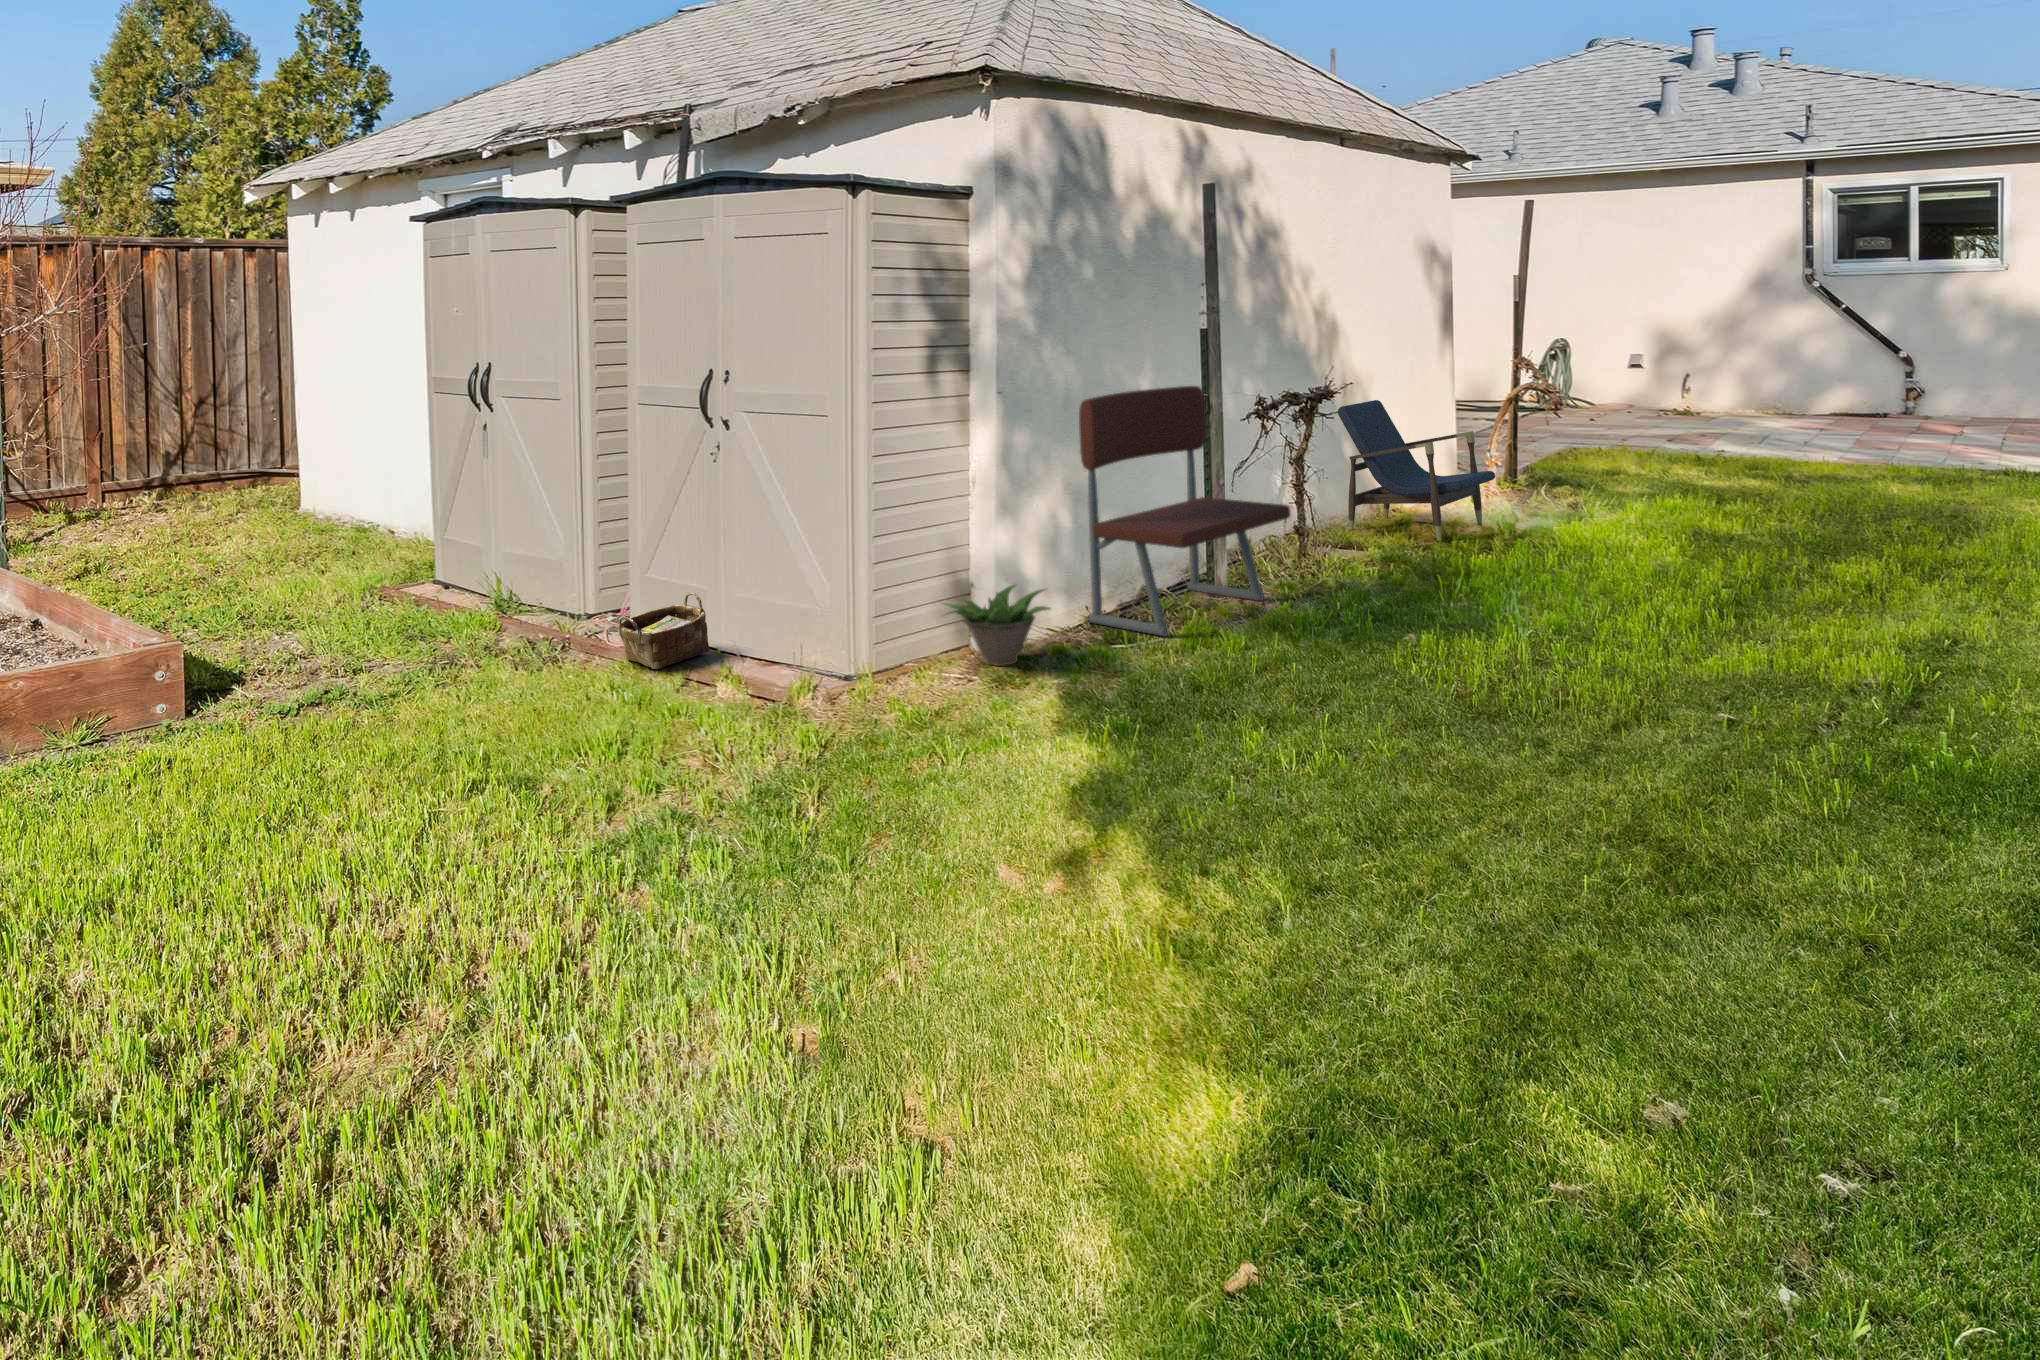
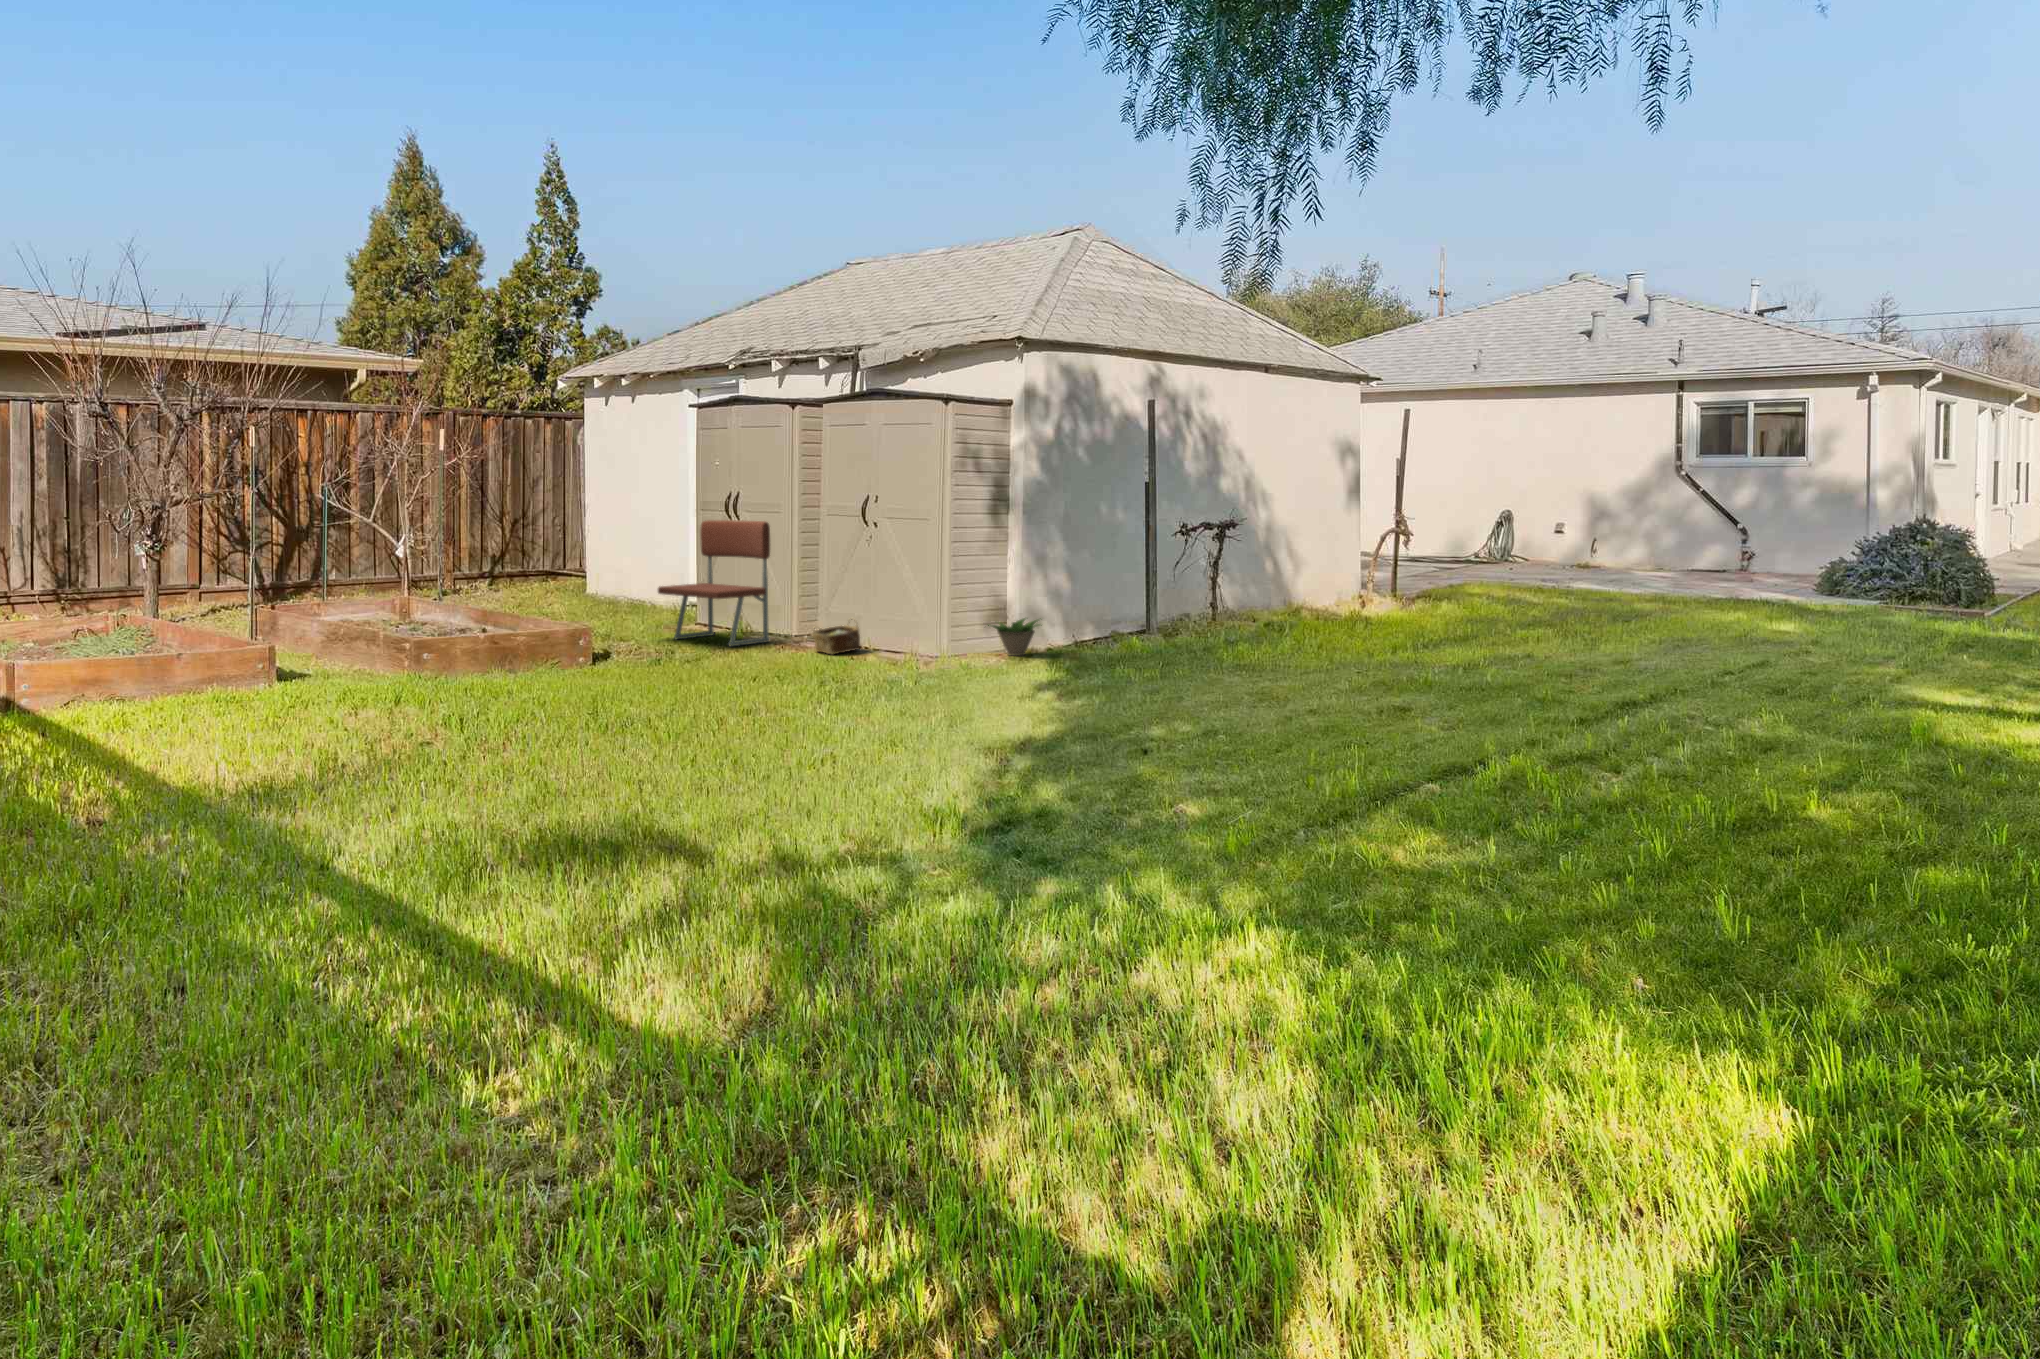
bench: present [1079,386,1291,636] -> present [658,520,770,647]
lounge chair: present [1338,400,1495,541] -> none [1256,536,1353,621]

